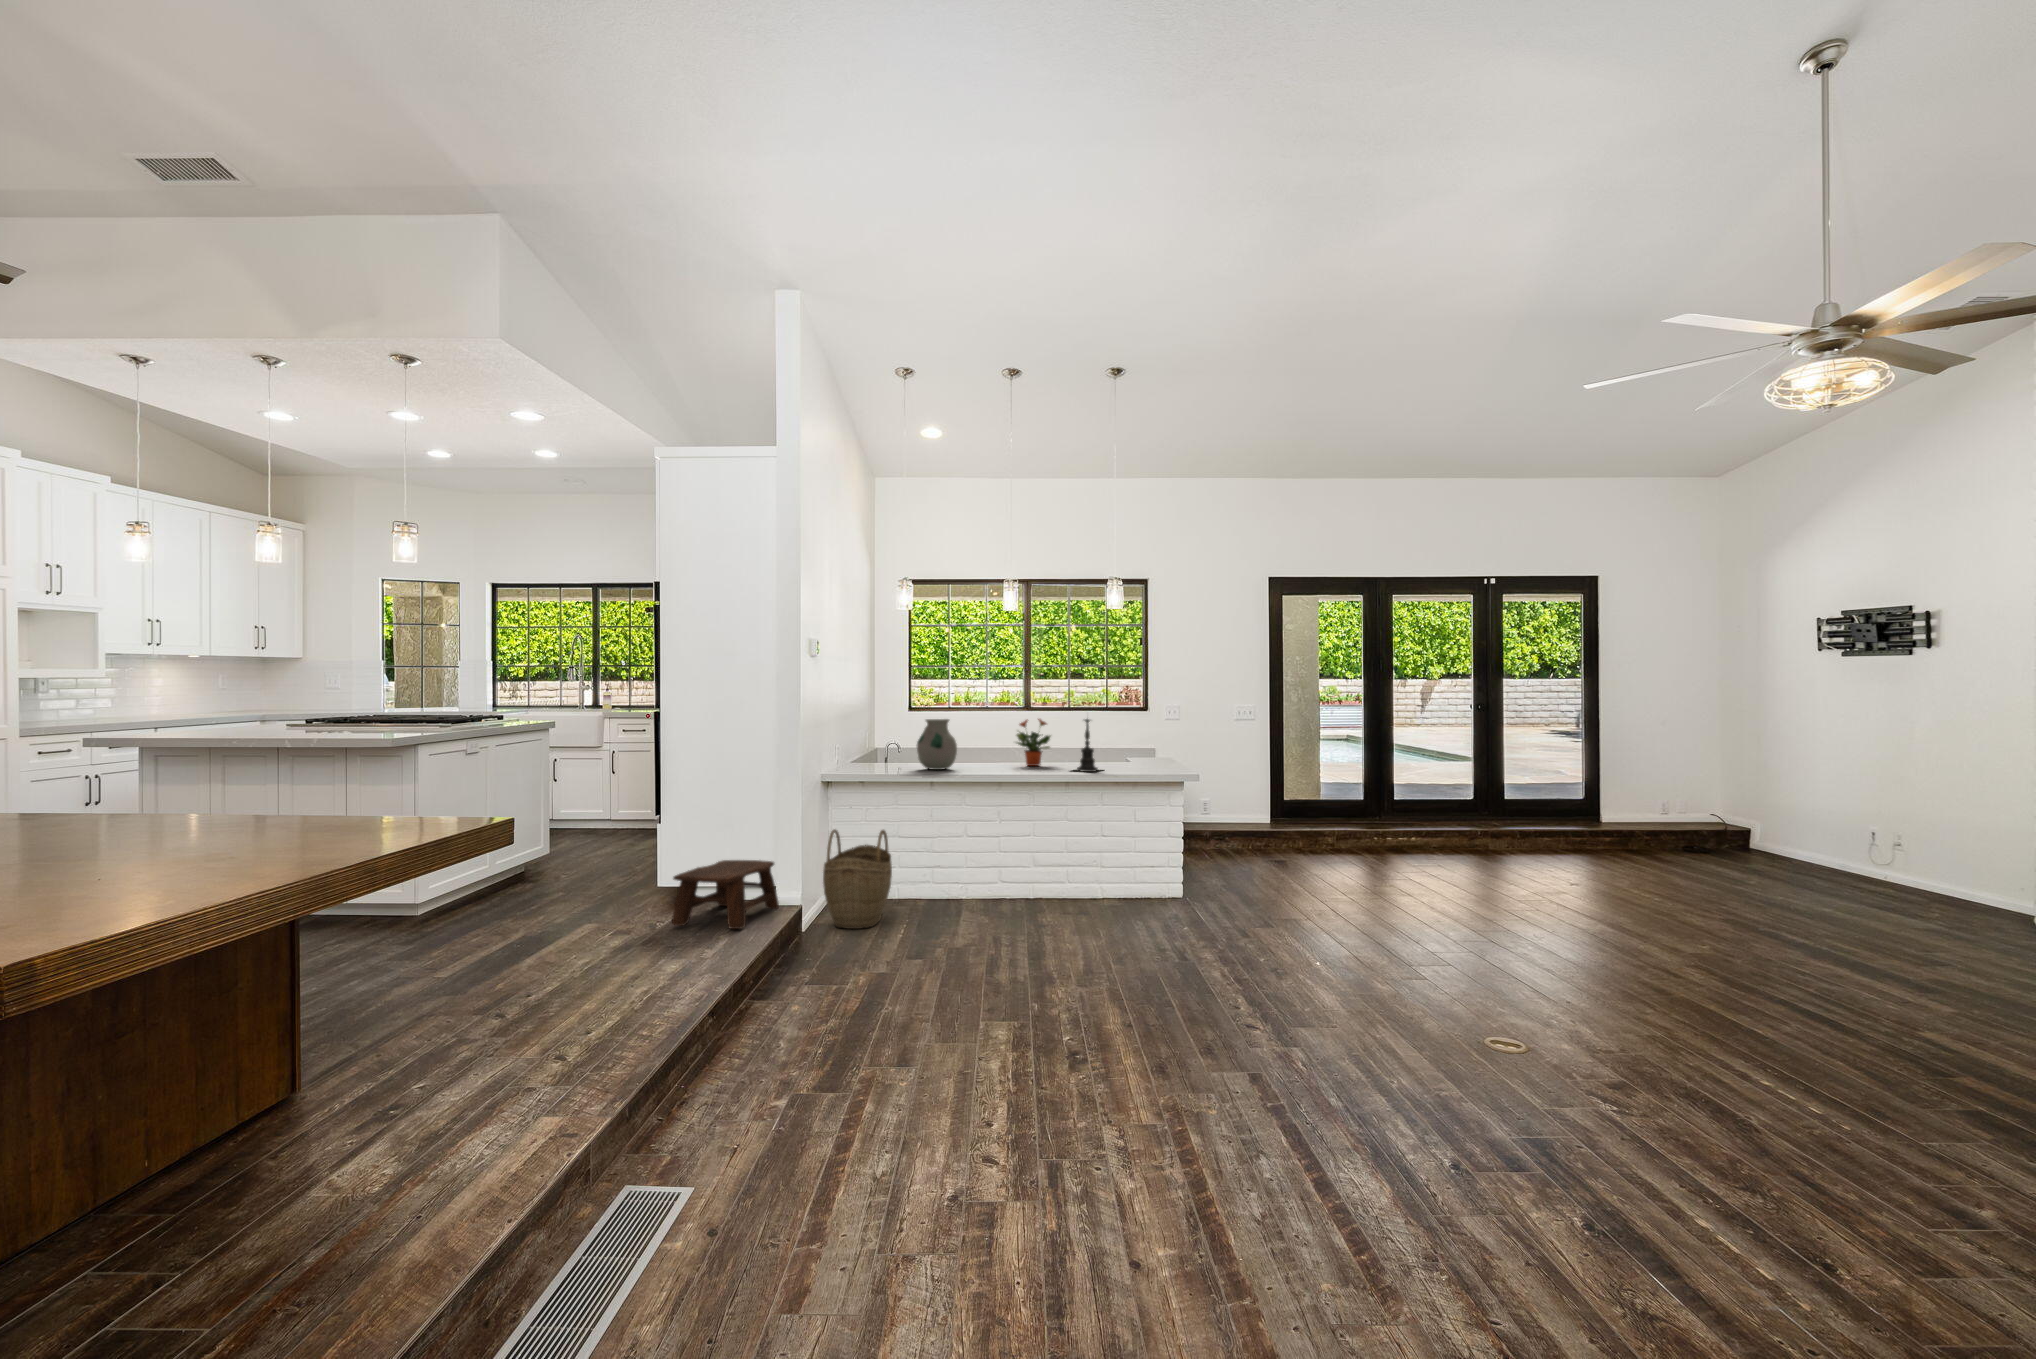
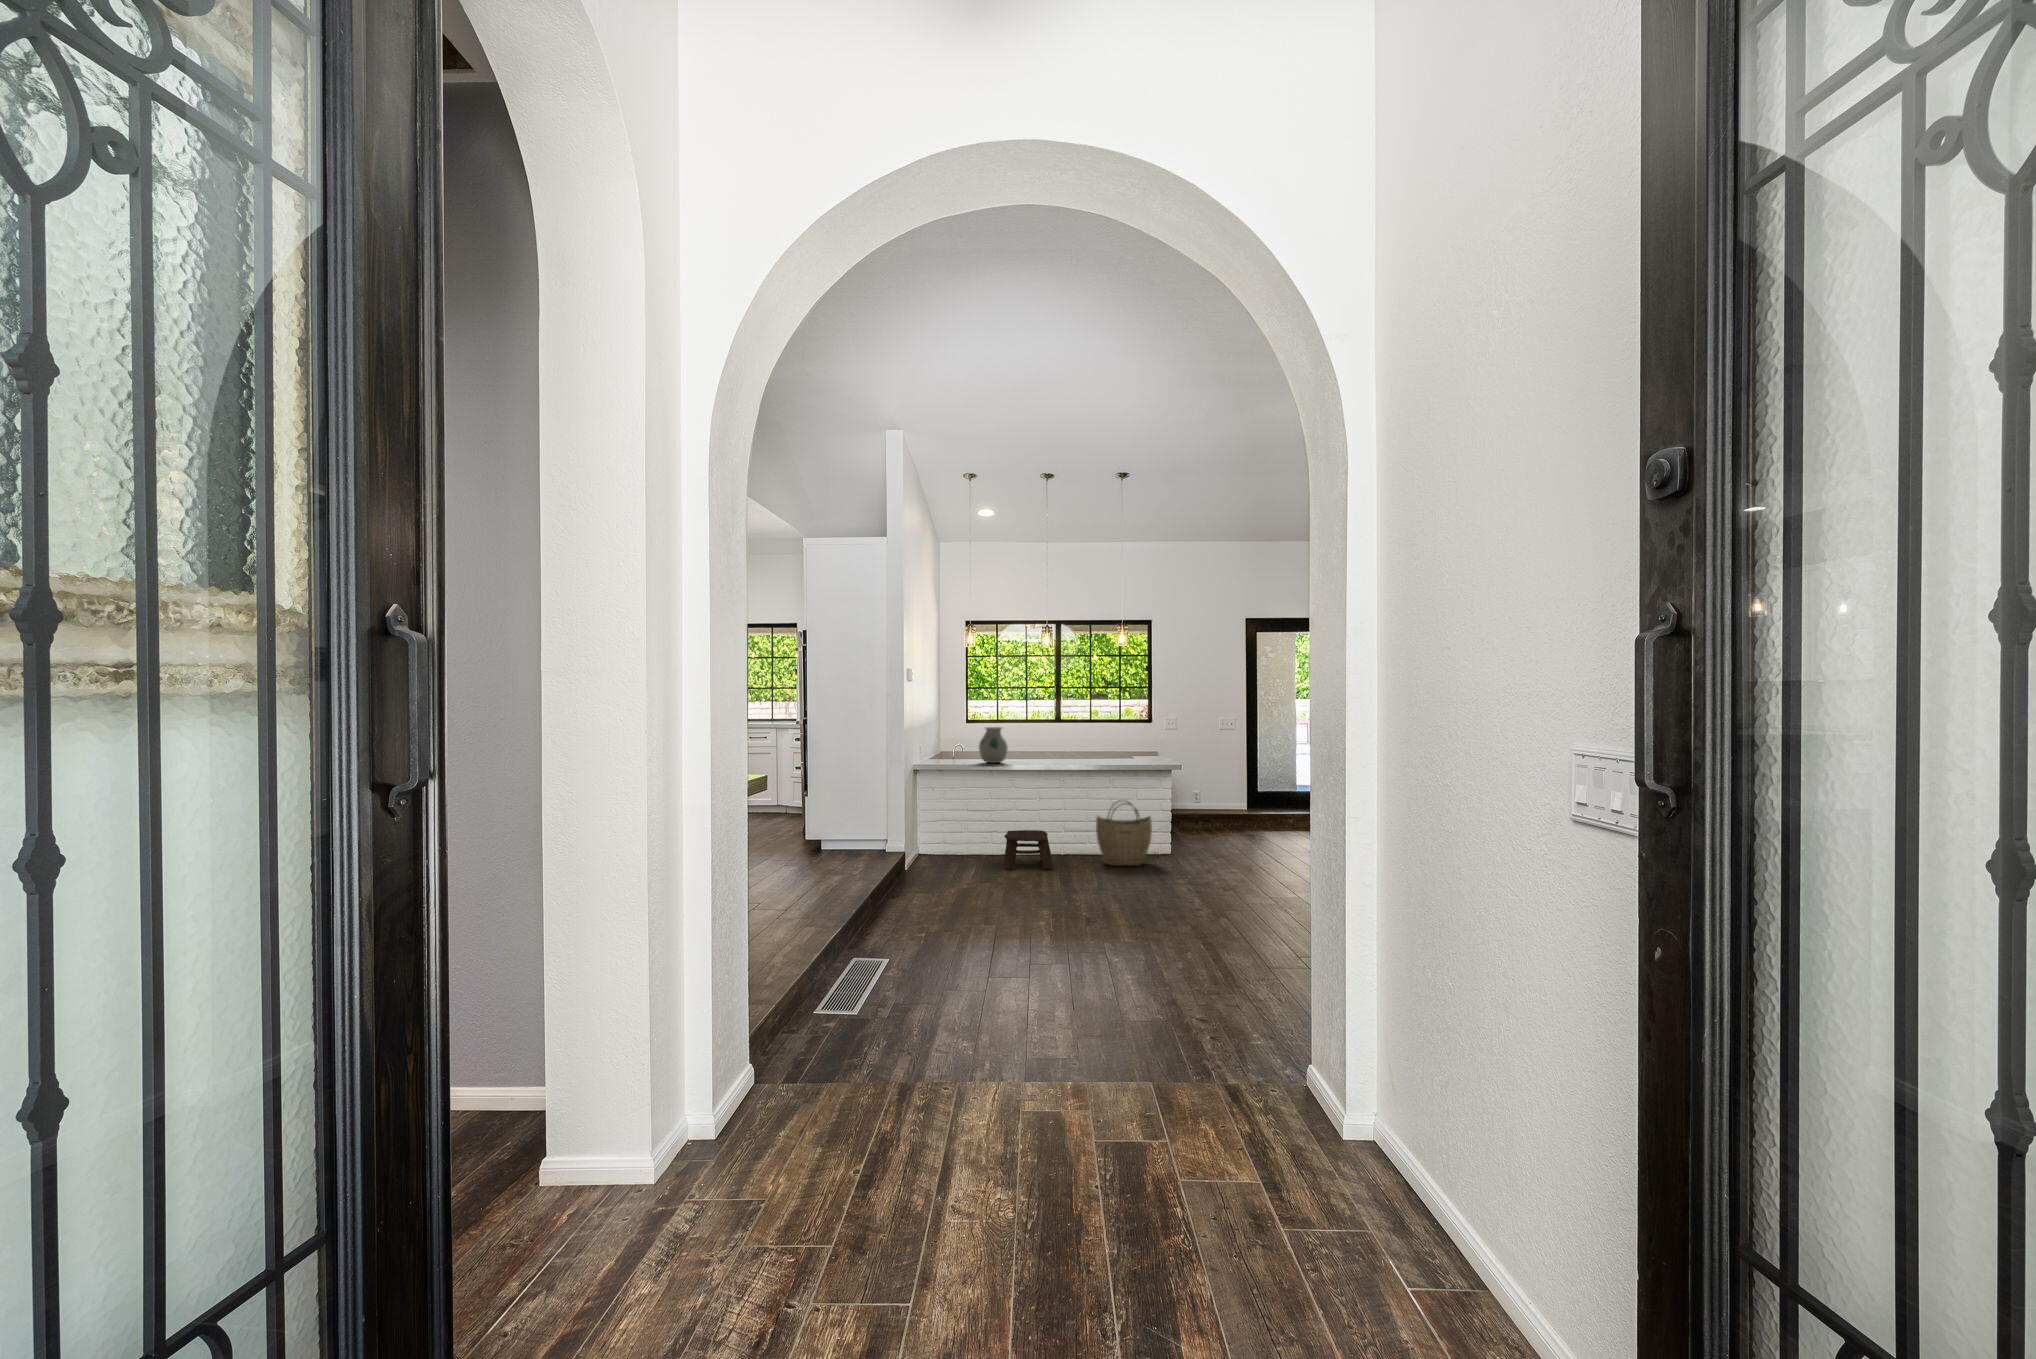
potted plant: present [1017,719,1050,766] -> none [1048,727,1076,762]
candle holder: present [1076,719,1099,772] -> none [1087,722,1114,765]
woven basket: present [823,830,892,929] -> present [1096,801,1152,866]
stool: present [672,860,779,929] -> present [1004,830,1053,869]

